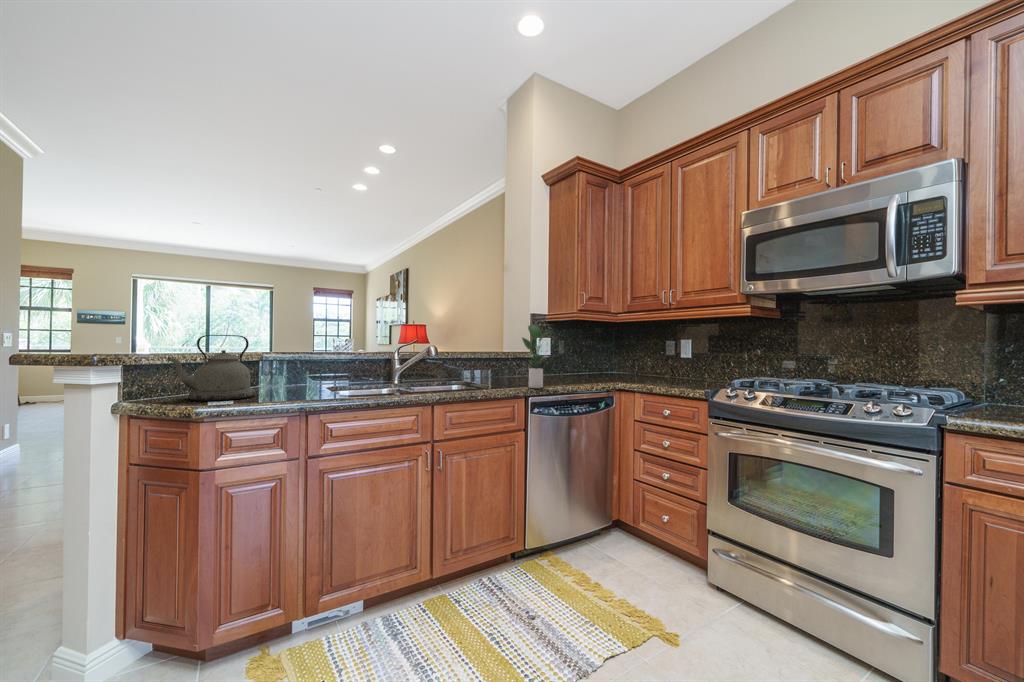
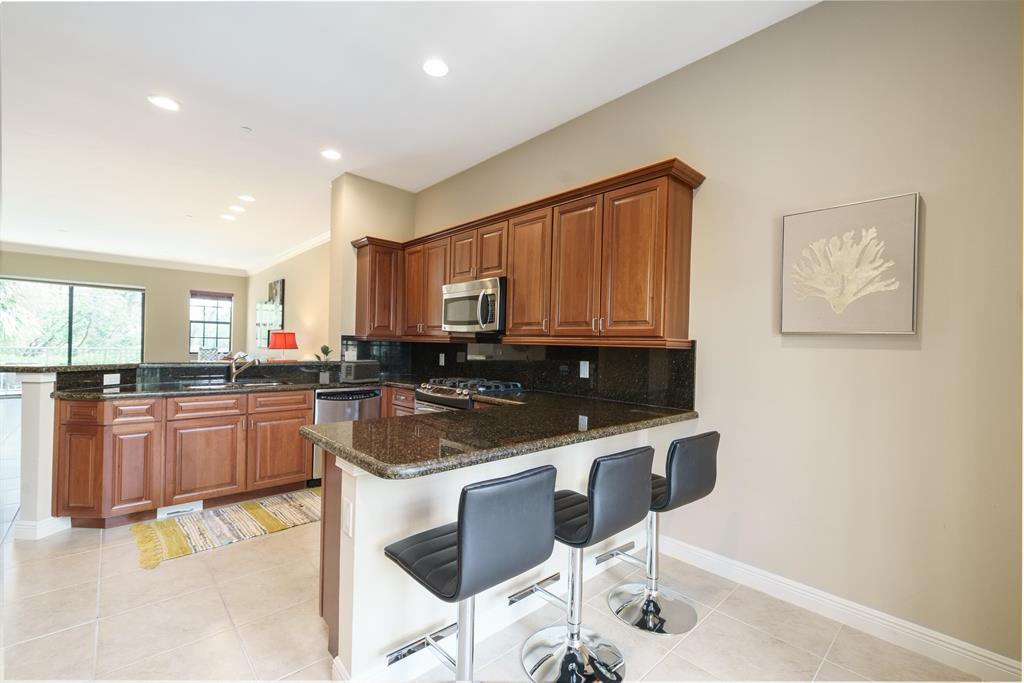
kettle: present [167,335,255,401] -> none [83,355,135,391]
toaster: none [552,350,606,387] -> present [341,360,380,384]

